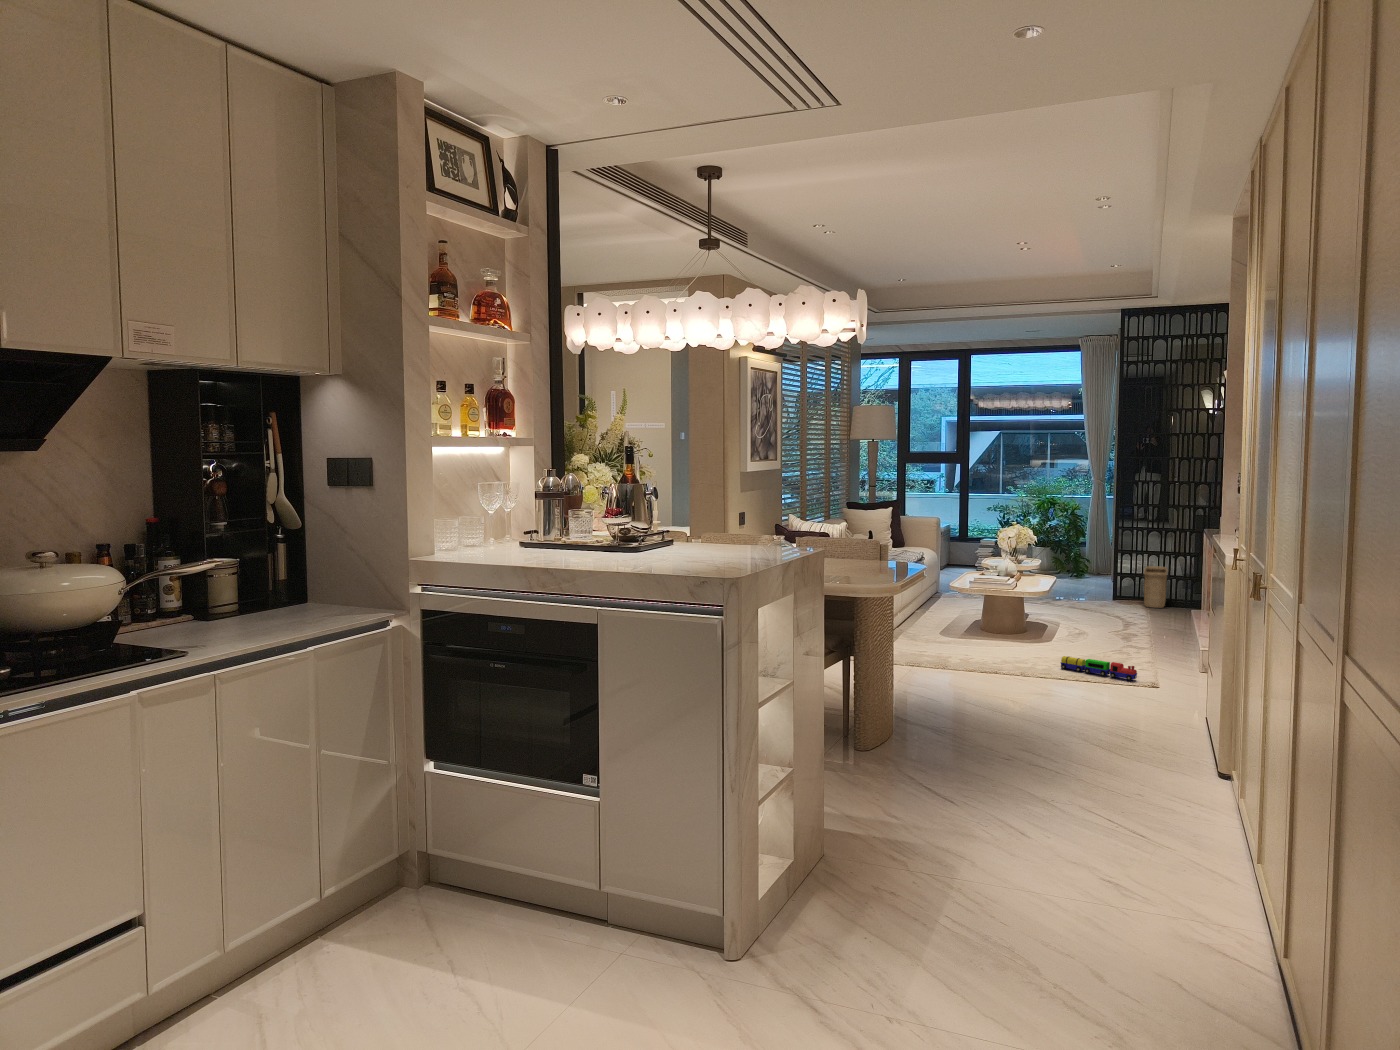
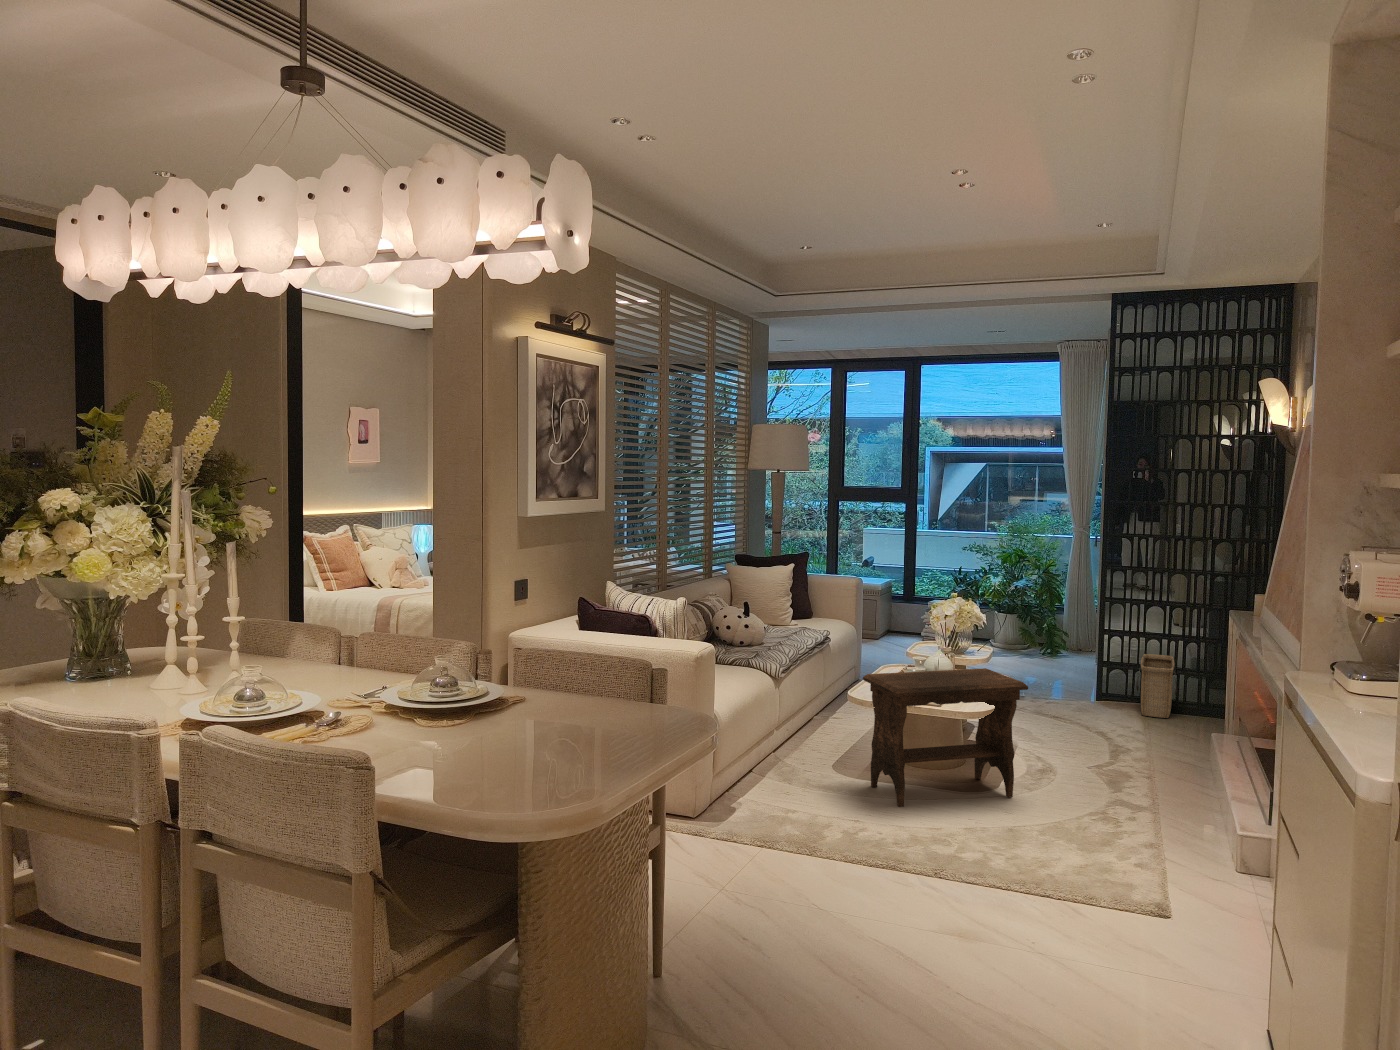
footstool: none [965,565,1071,649] -> present [863,668,1028,807]
toy train: present [1061,656,1137,681] -> none [1001,842,1133,903]

